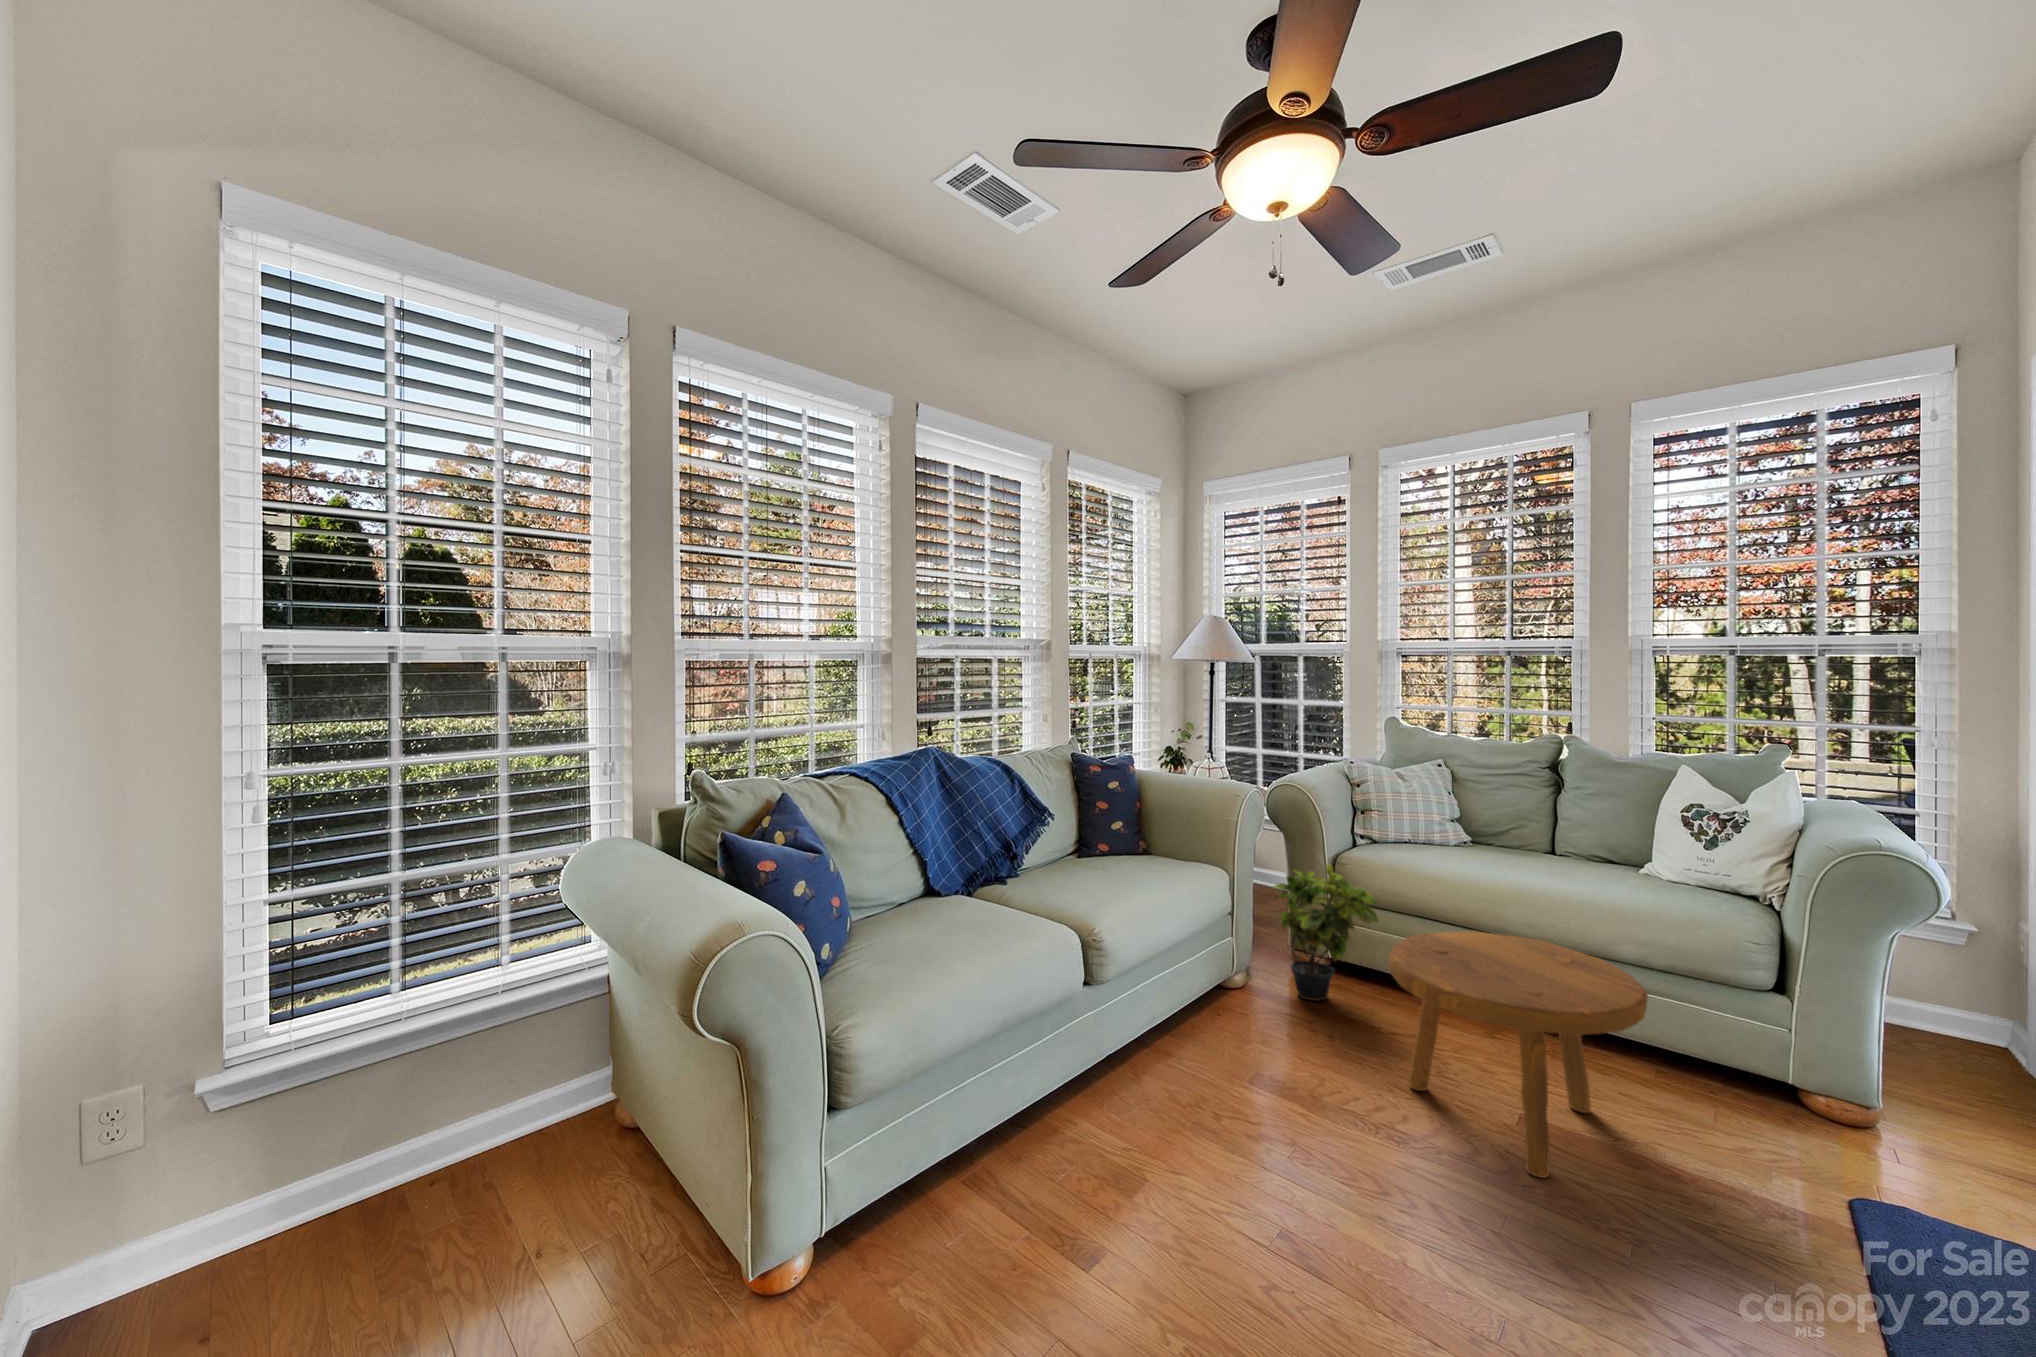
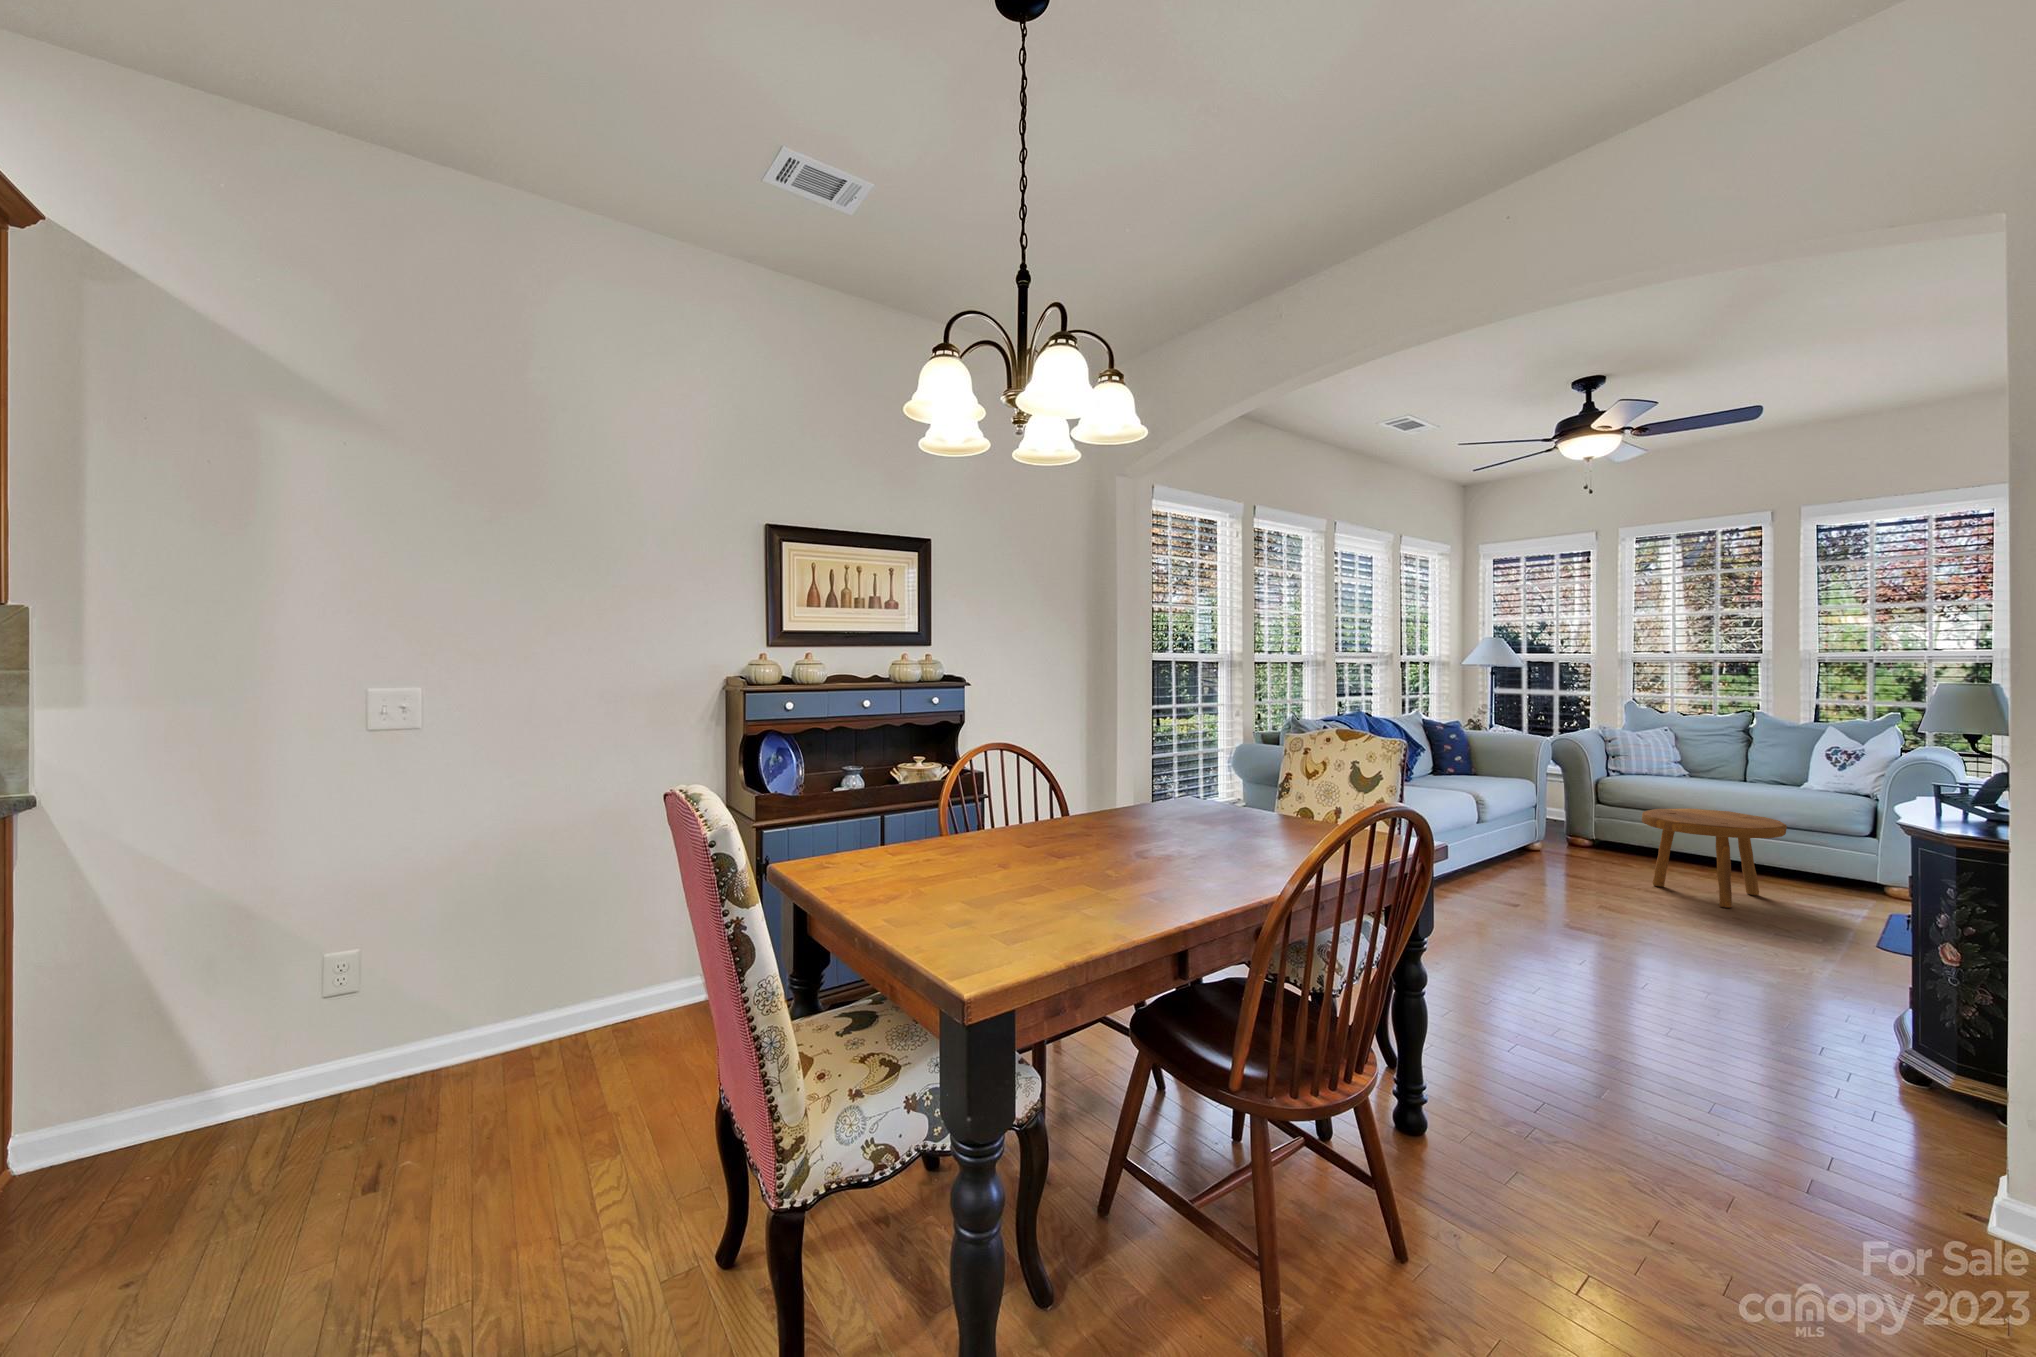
potted plant: present [1273,865,1378,1001] -> none [1556,782,1629,860]

